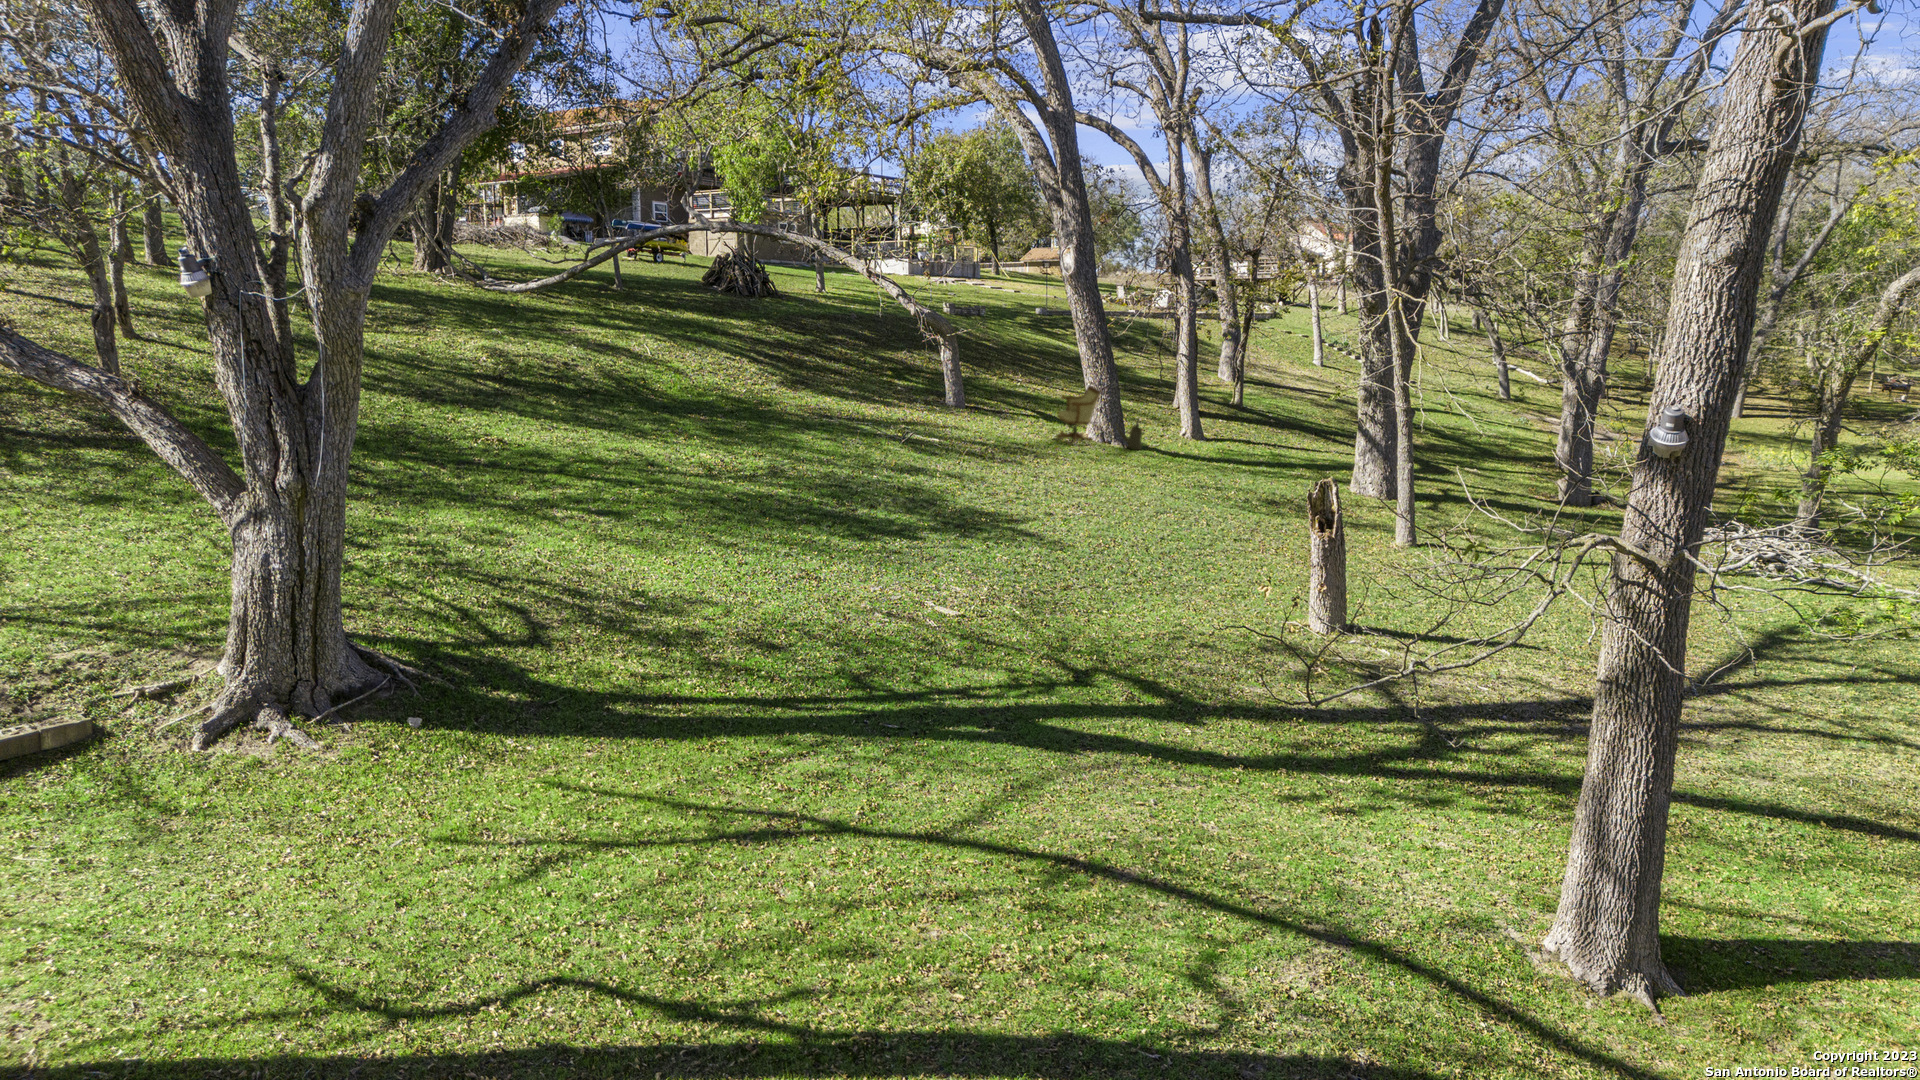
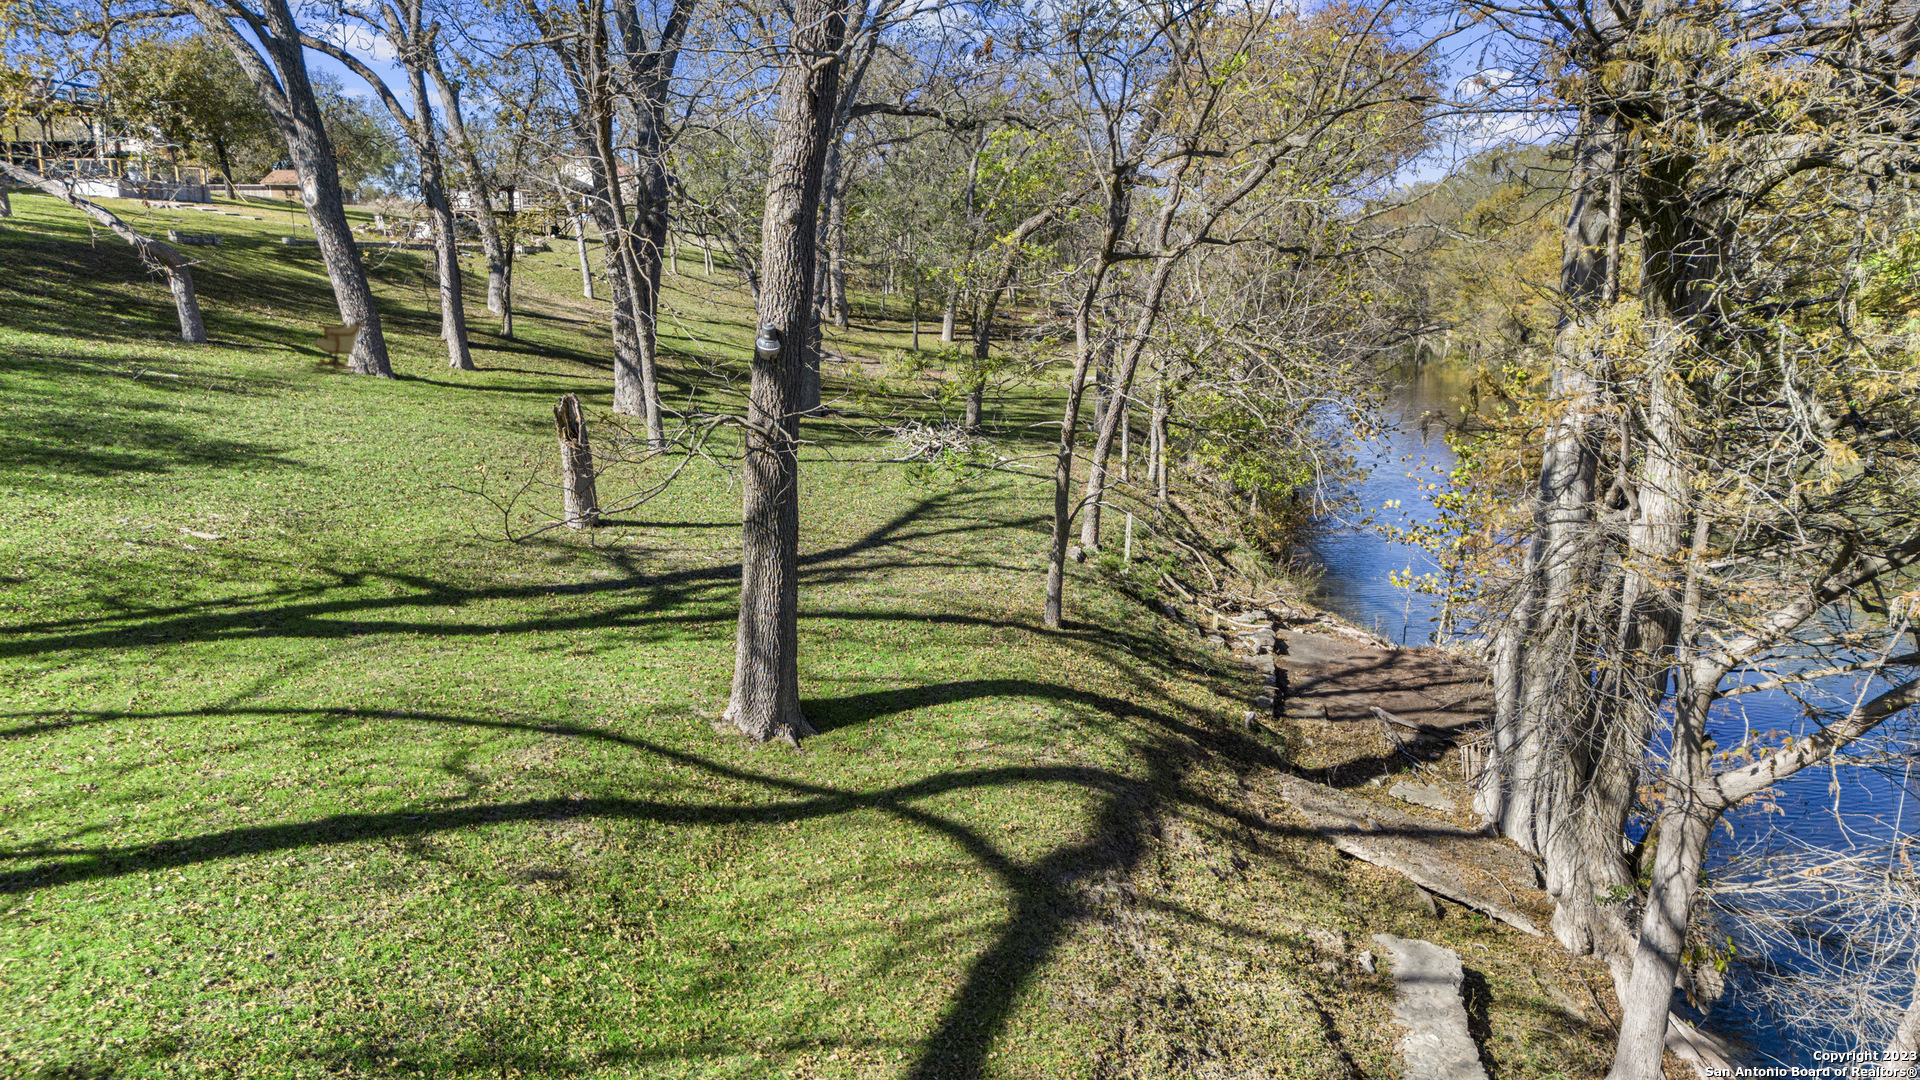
watering can: present [1115,421,1143,450] -> none [379,352,415,379]

